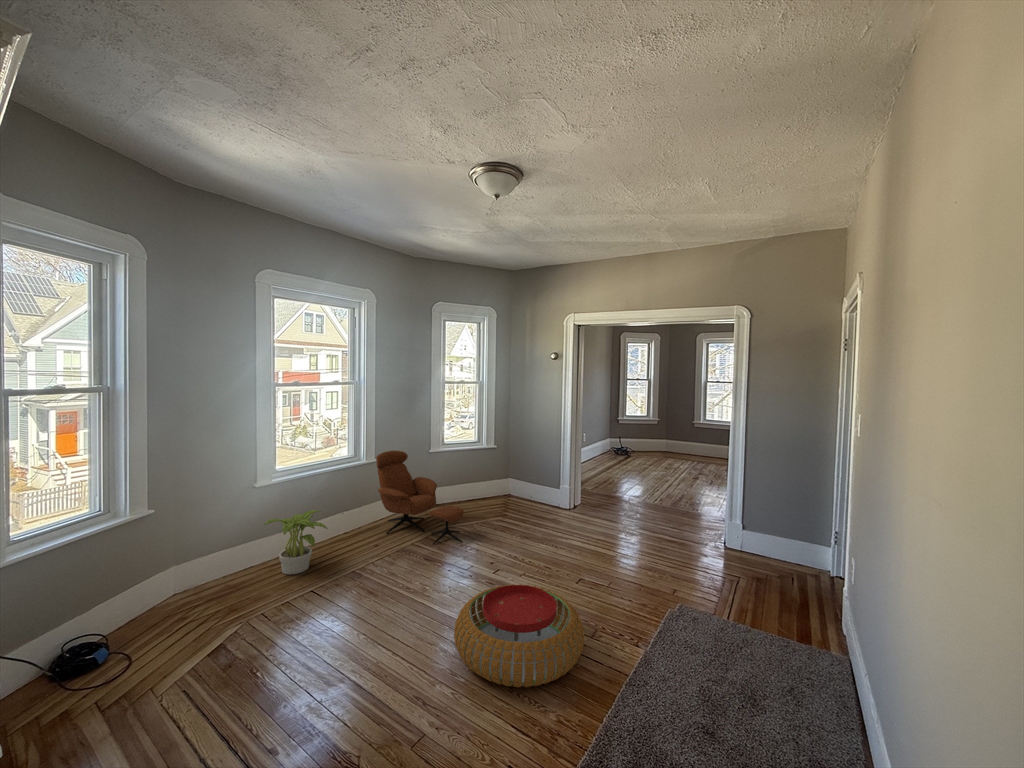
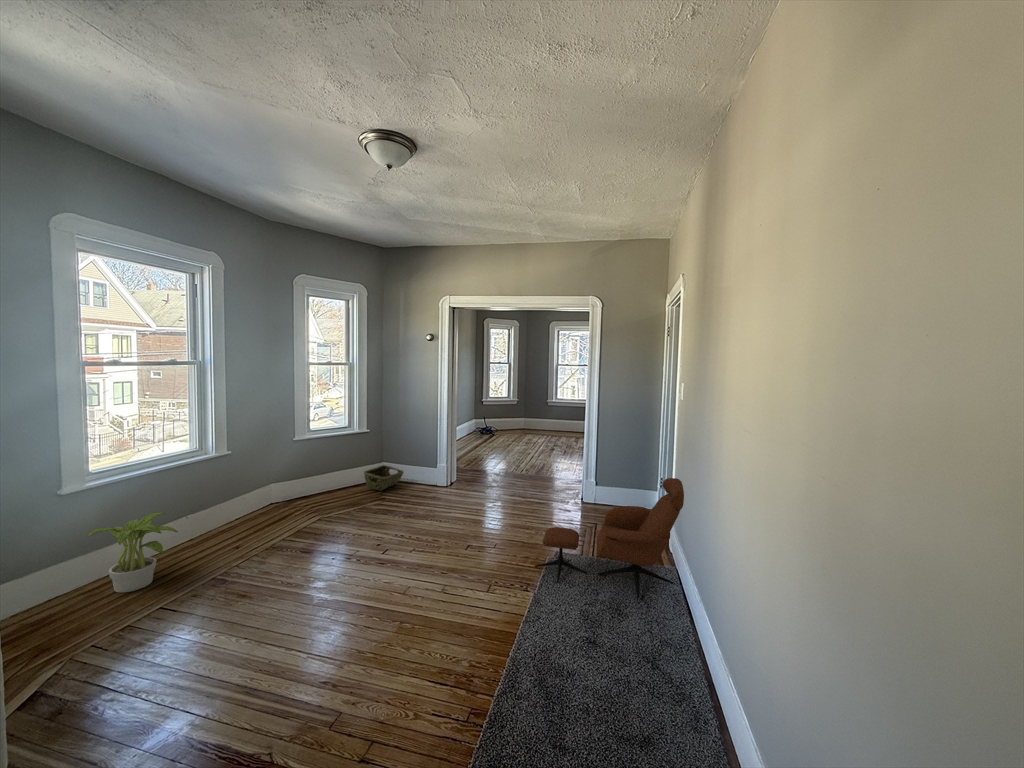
lounge chair: present [376,451,464,545] -> present [535,478,684,598]
woven basket: none [490,482,528,508] -> present [364,465,403,491]
pouf: present [454,584,584,688] -> none [355,555,485,651]

